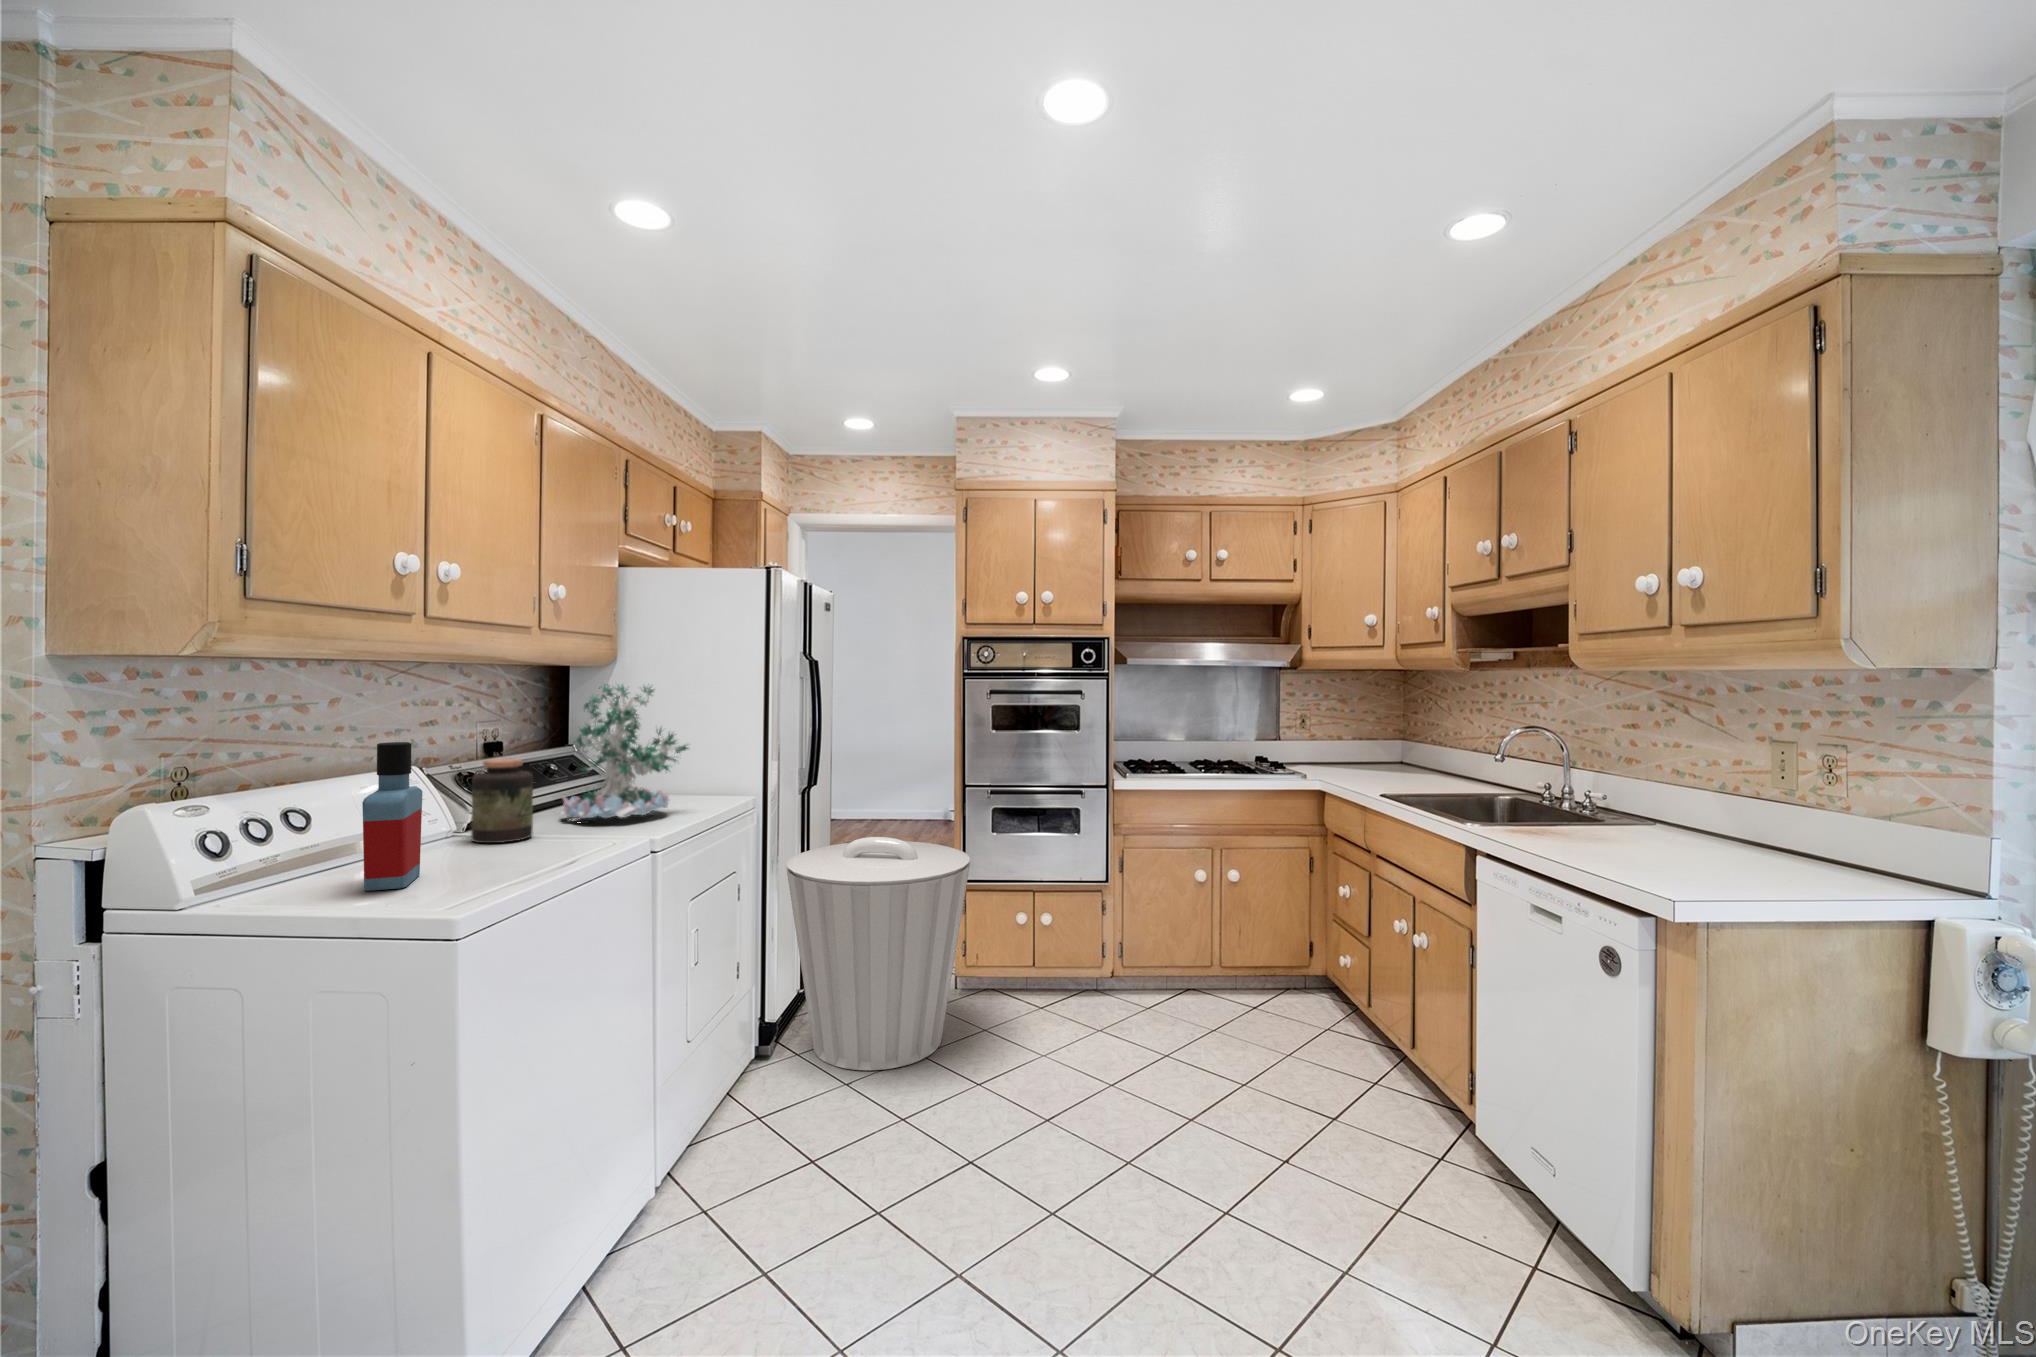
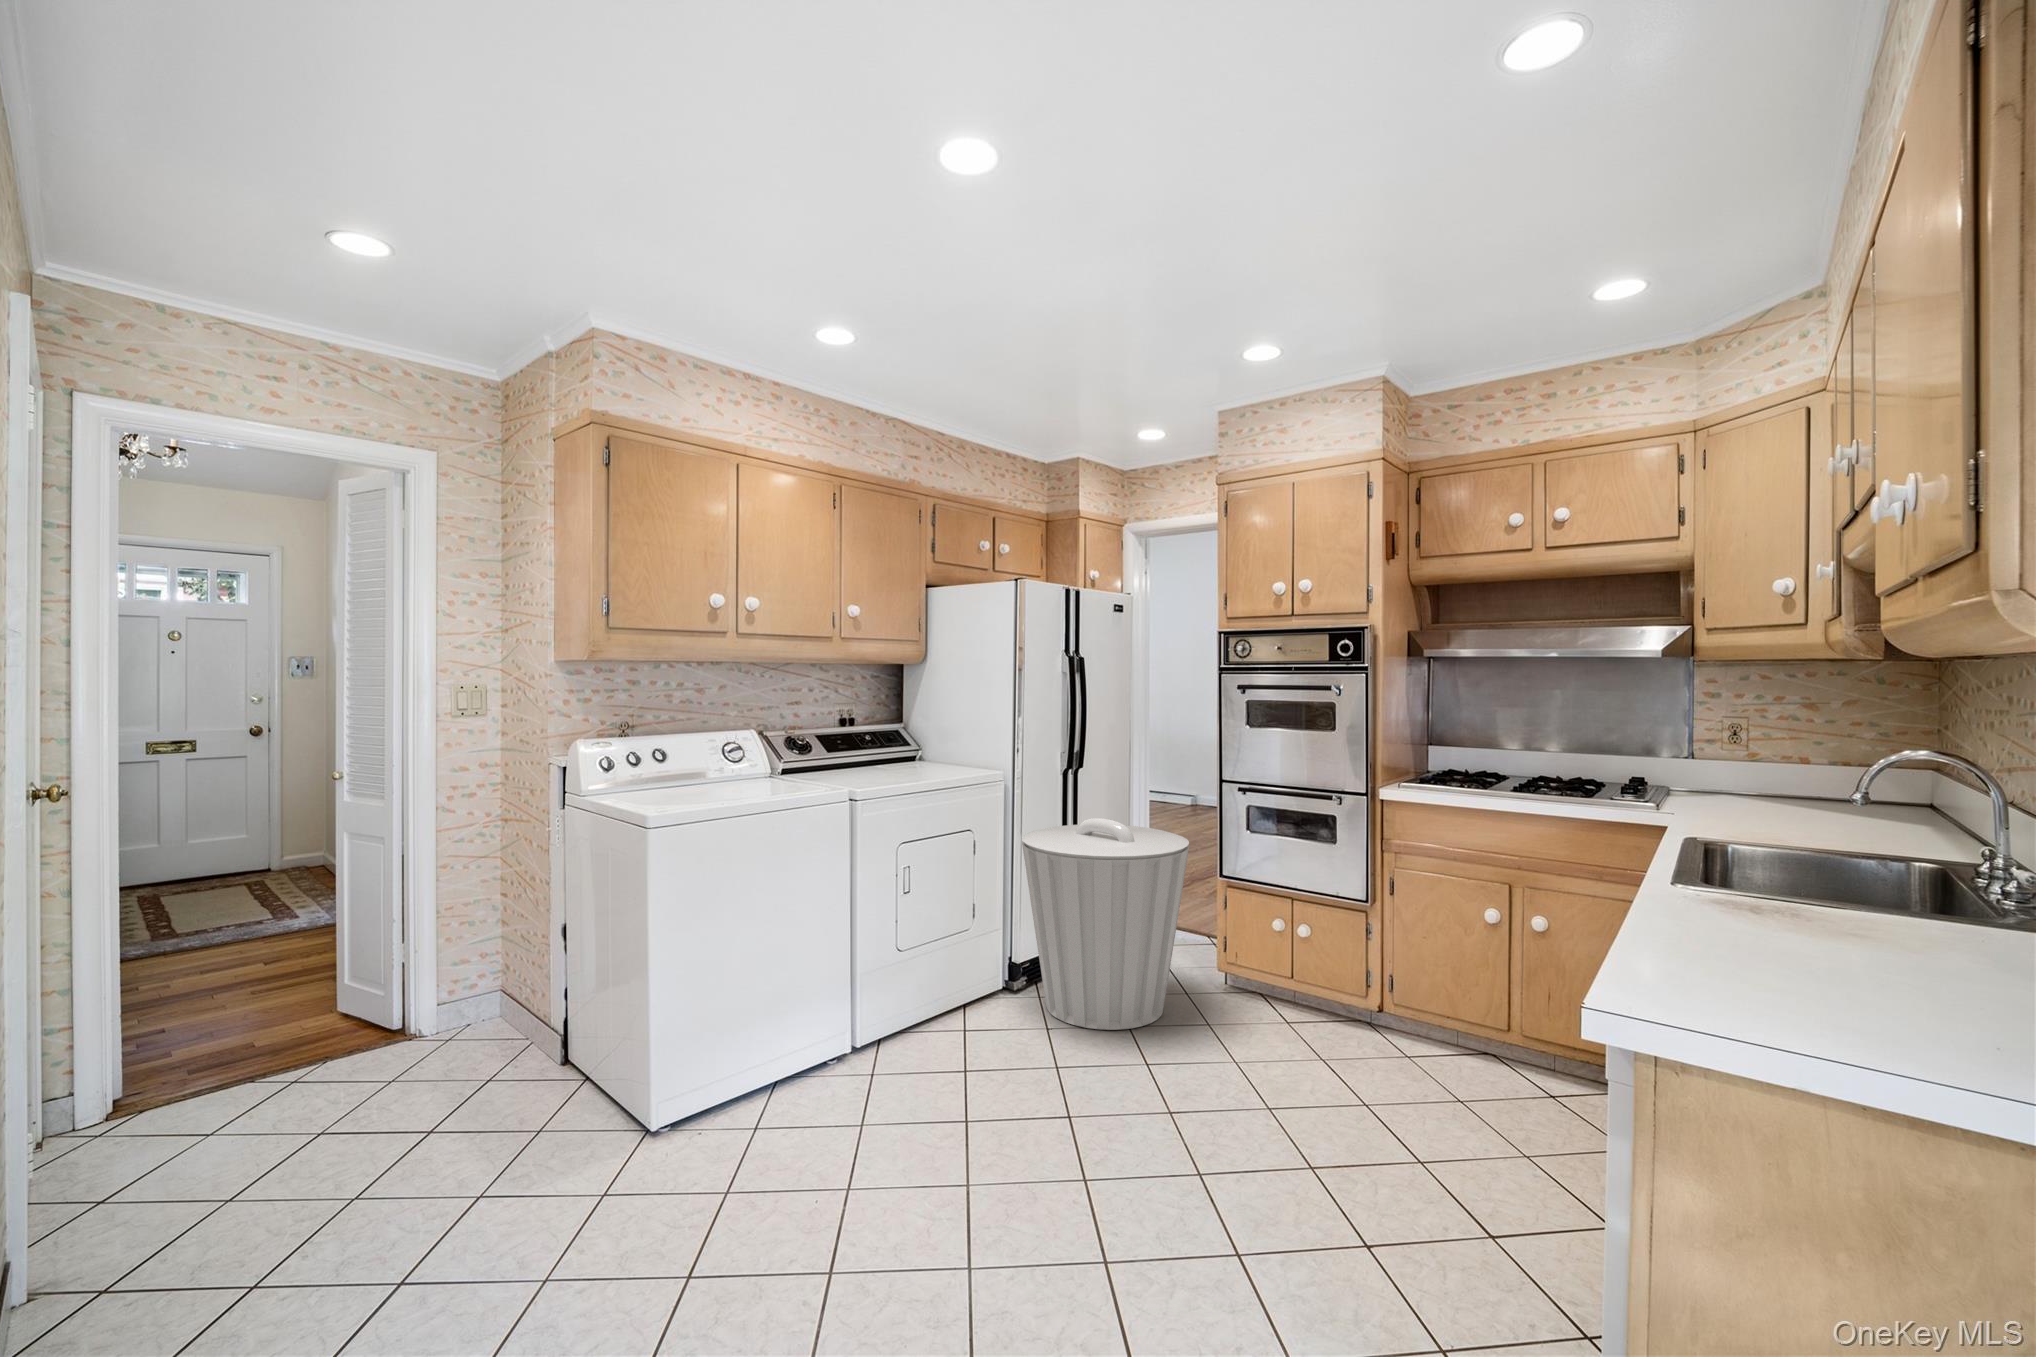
plant: present [561,683,688,821] -> none [837,675,932,778]
bottle: present [362,742,423,891] -> none [660,710,705,797]
jar: present [471,759,533,843] -> none [767,727,803,783]

